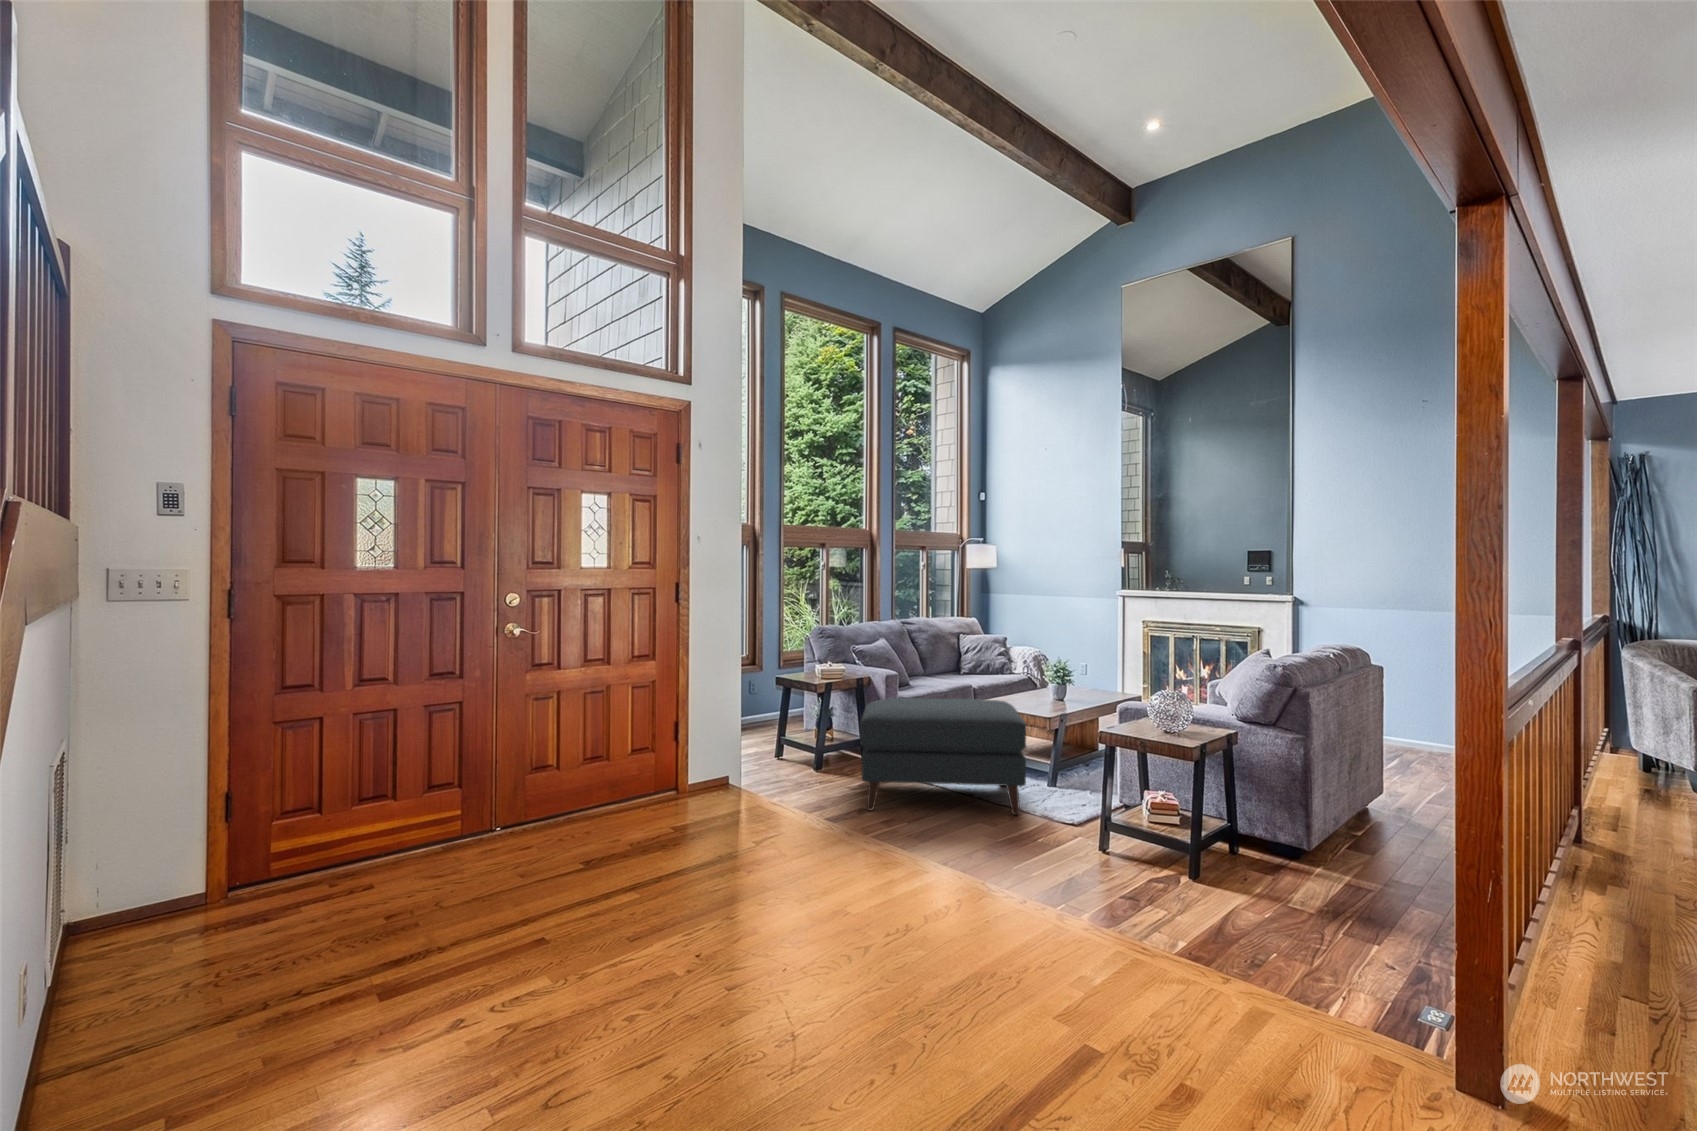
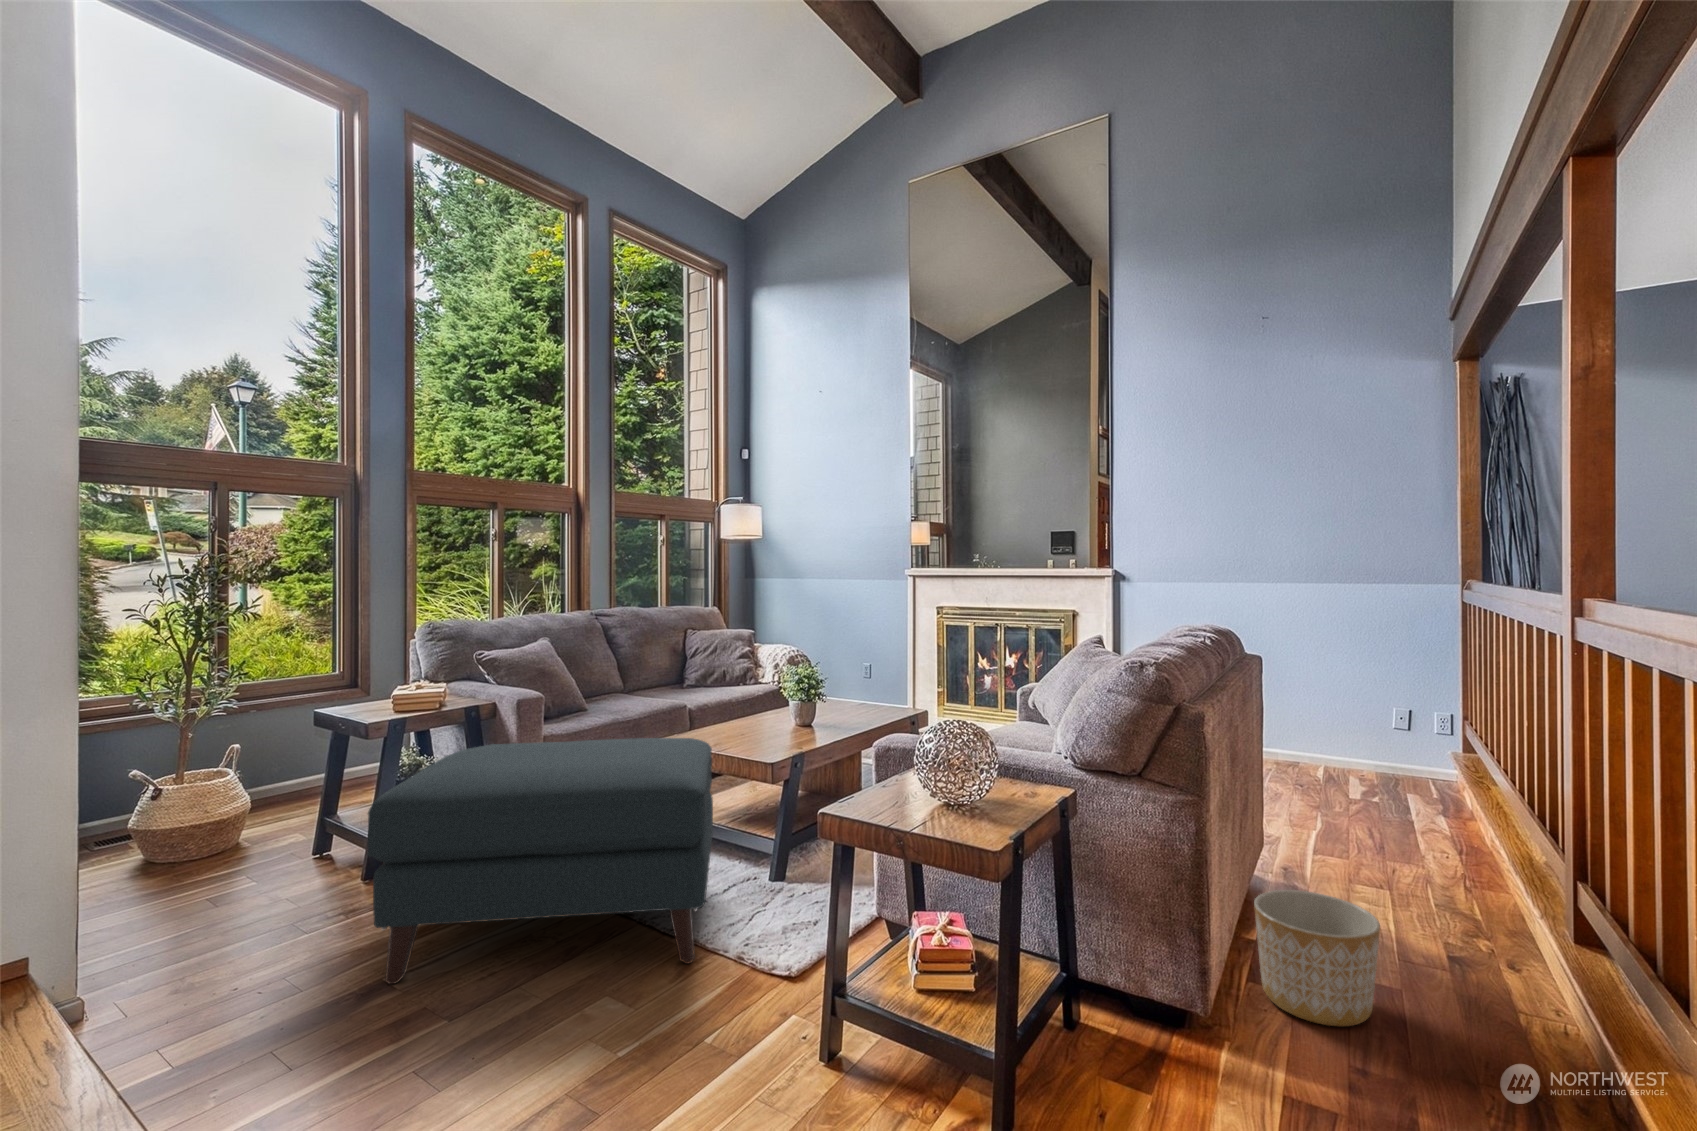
planter: none [1344,797,1416,864] -> present [1254,890,1380,1026]

